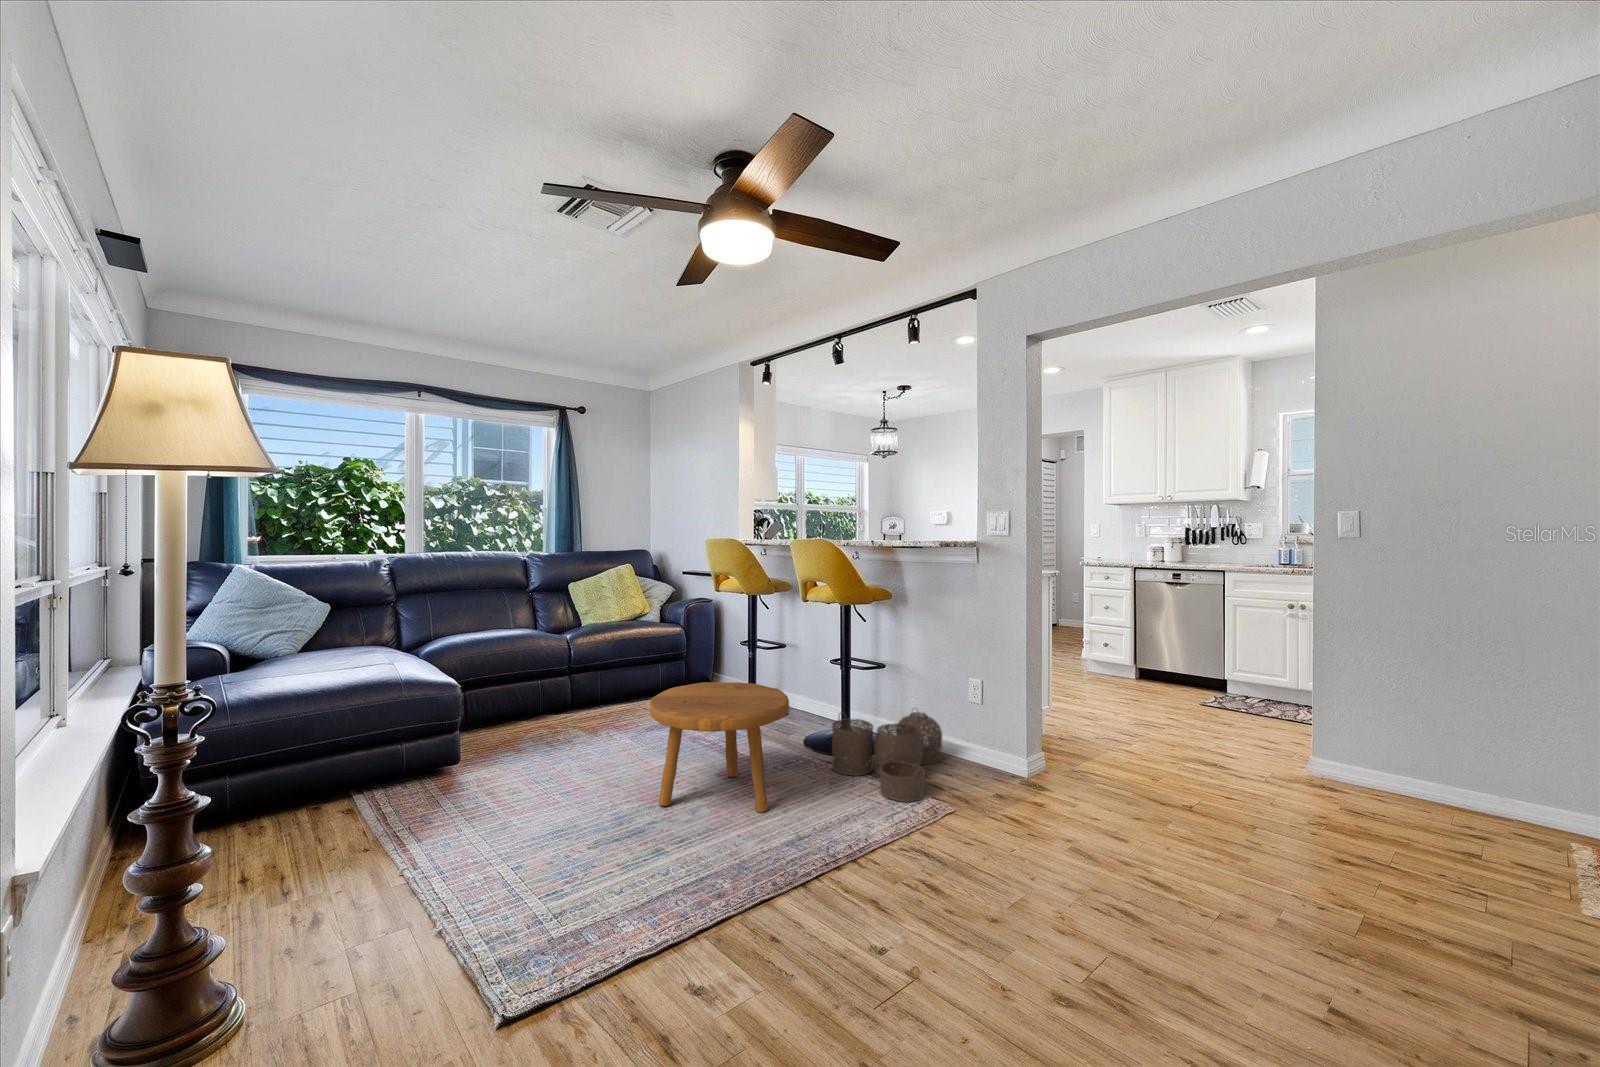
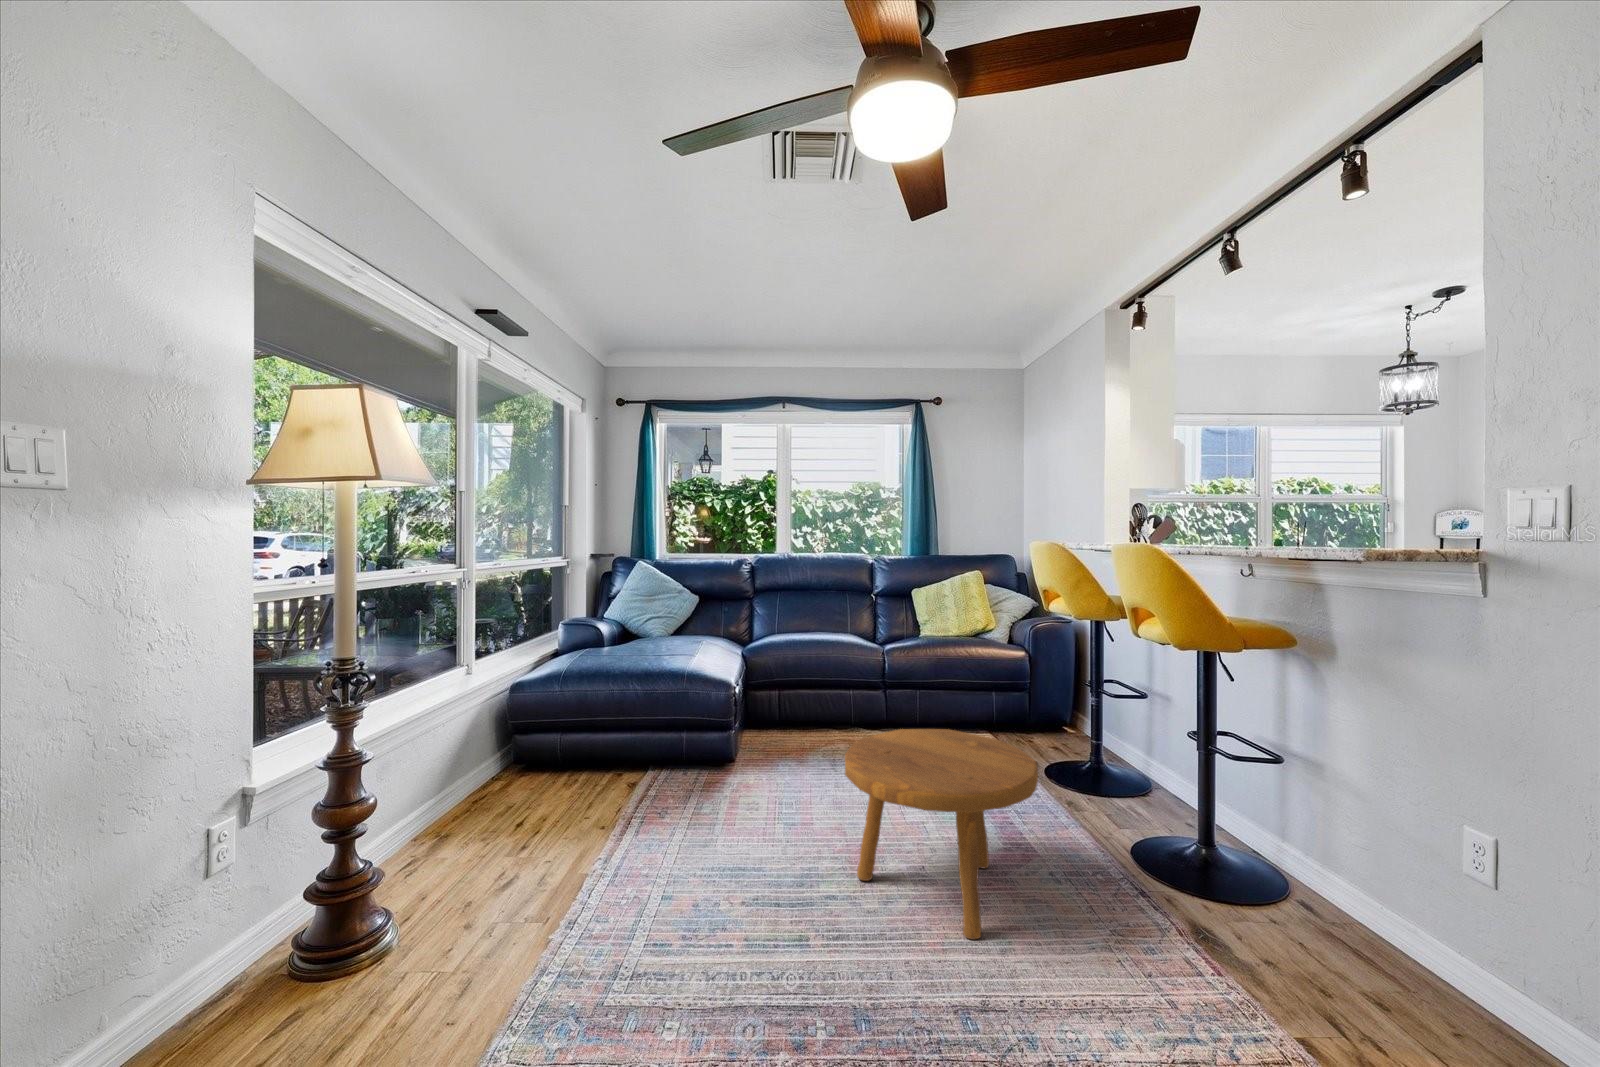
woven basket: present [832,710,942,802] -> none [1137,819,1387,1030]

